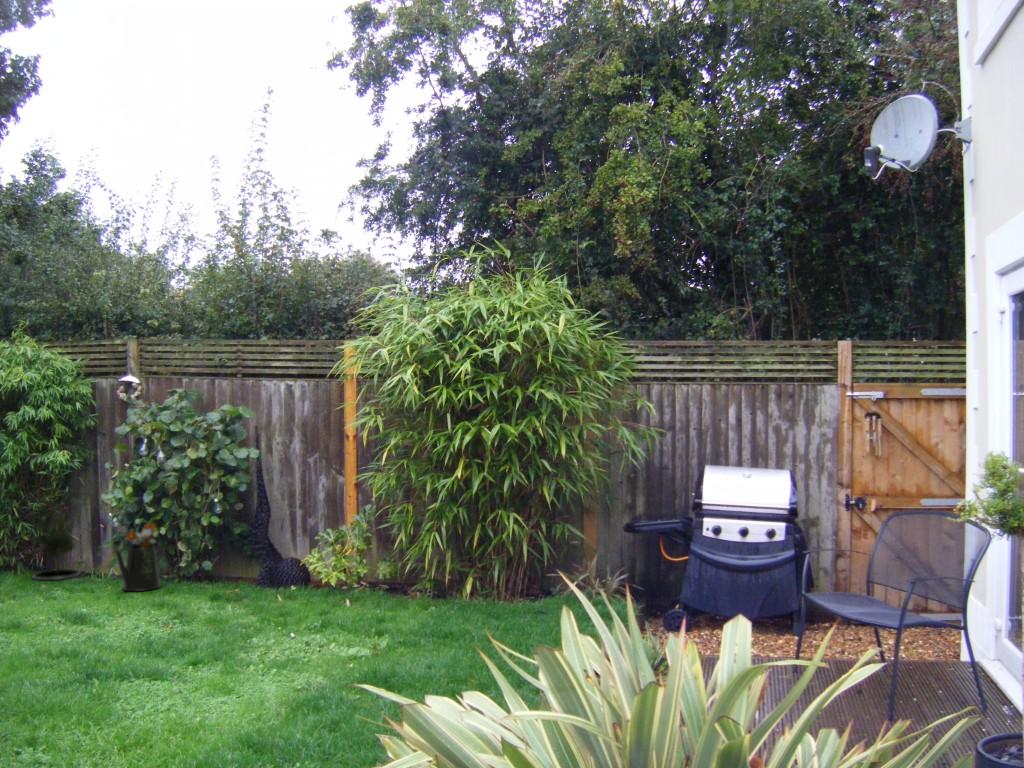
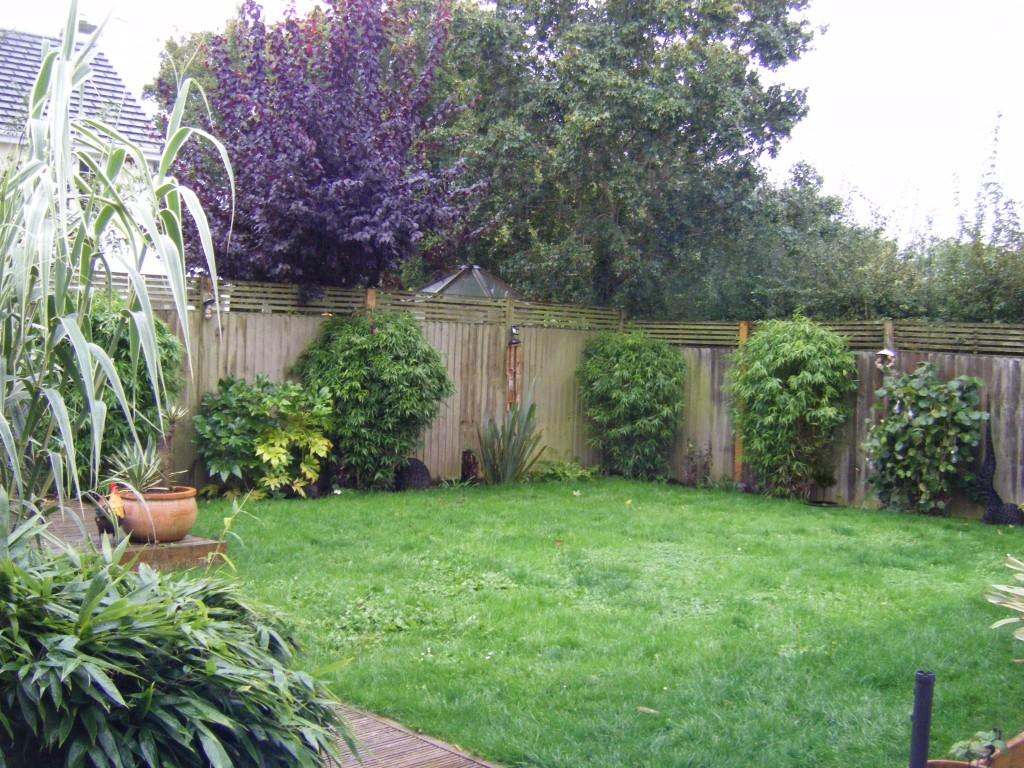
watering can: present [116,524,162,591] -> none [872,467,907,518]

